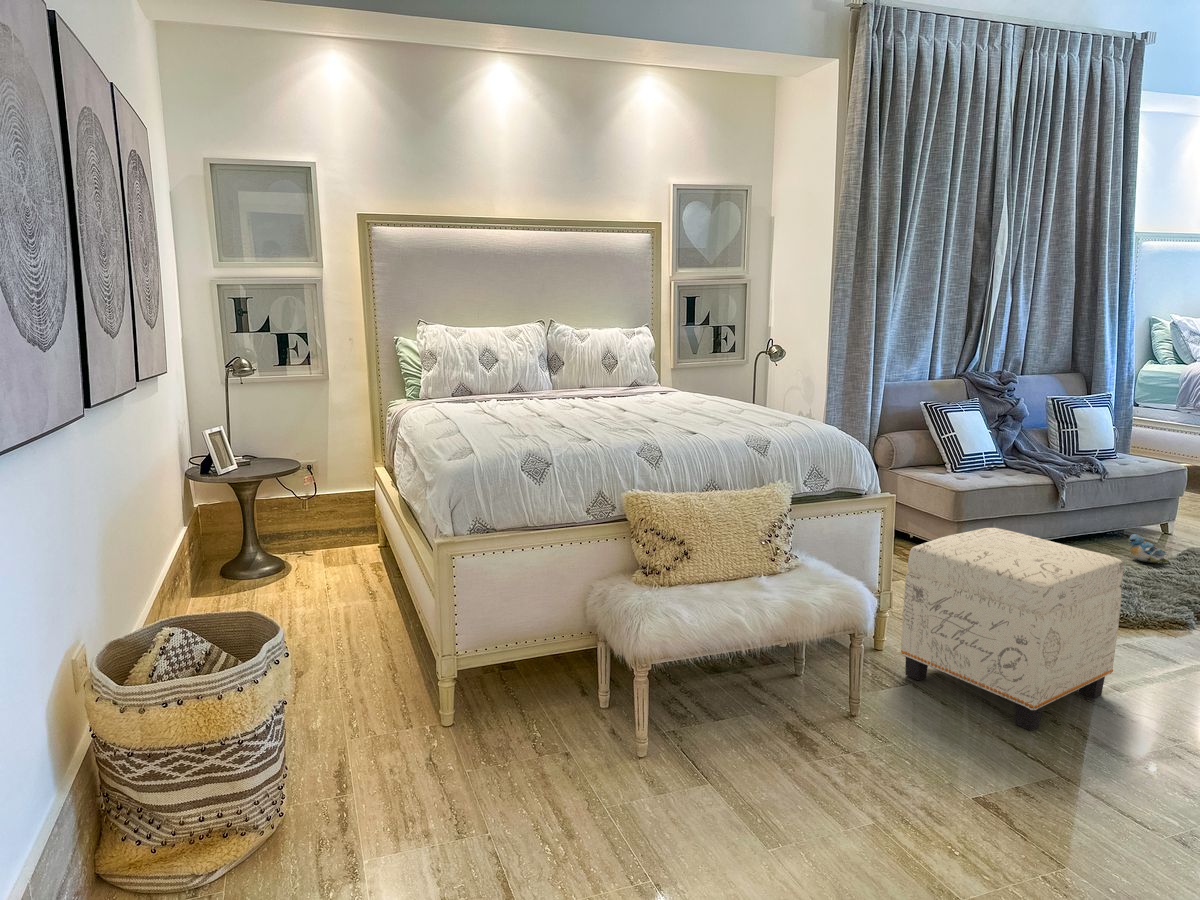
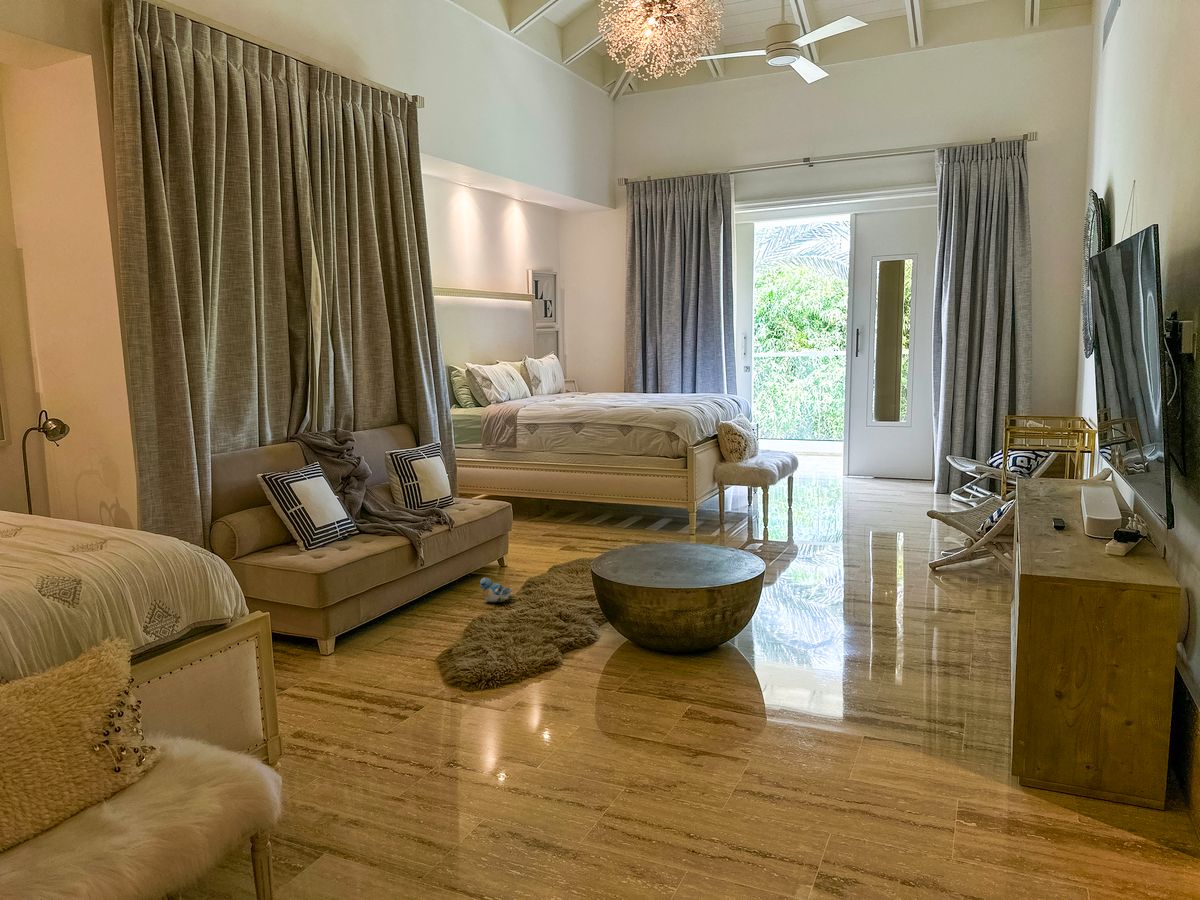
ottoman: present [901,528,1123,731] -> none [300,623,520,853]

